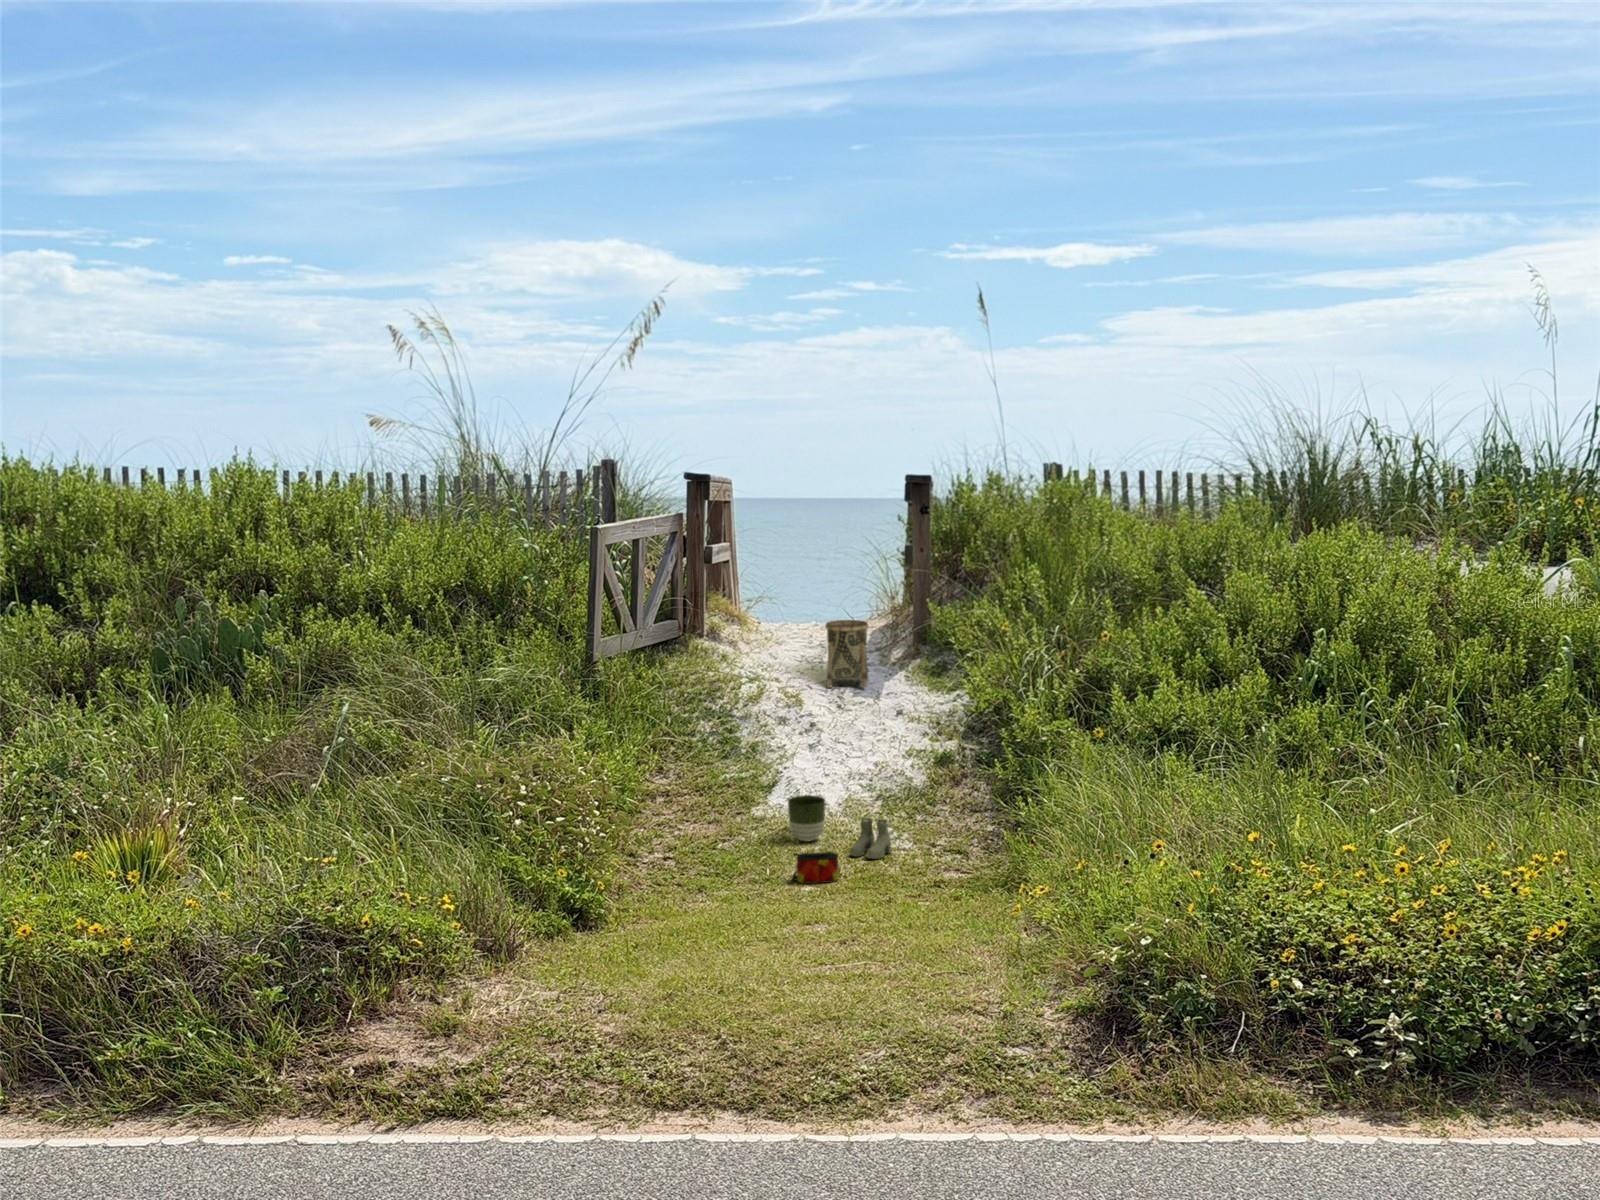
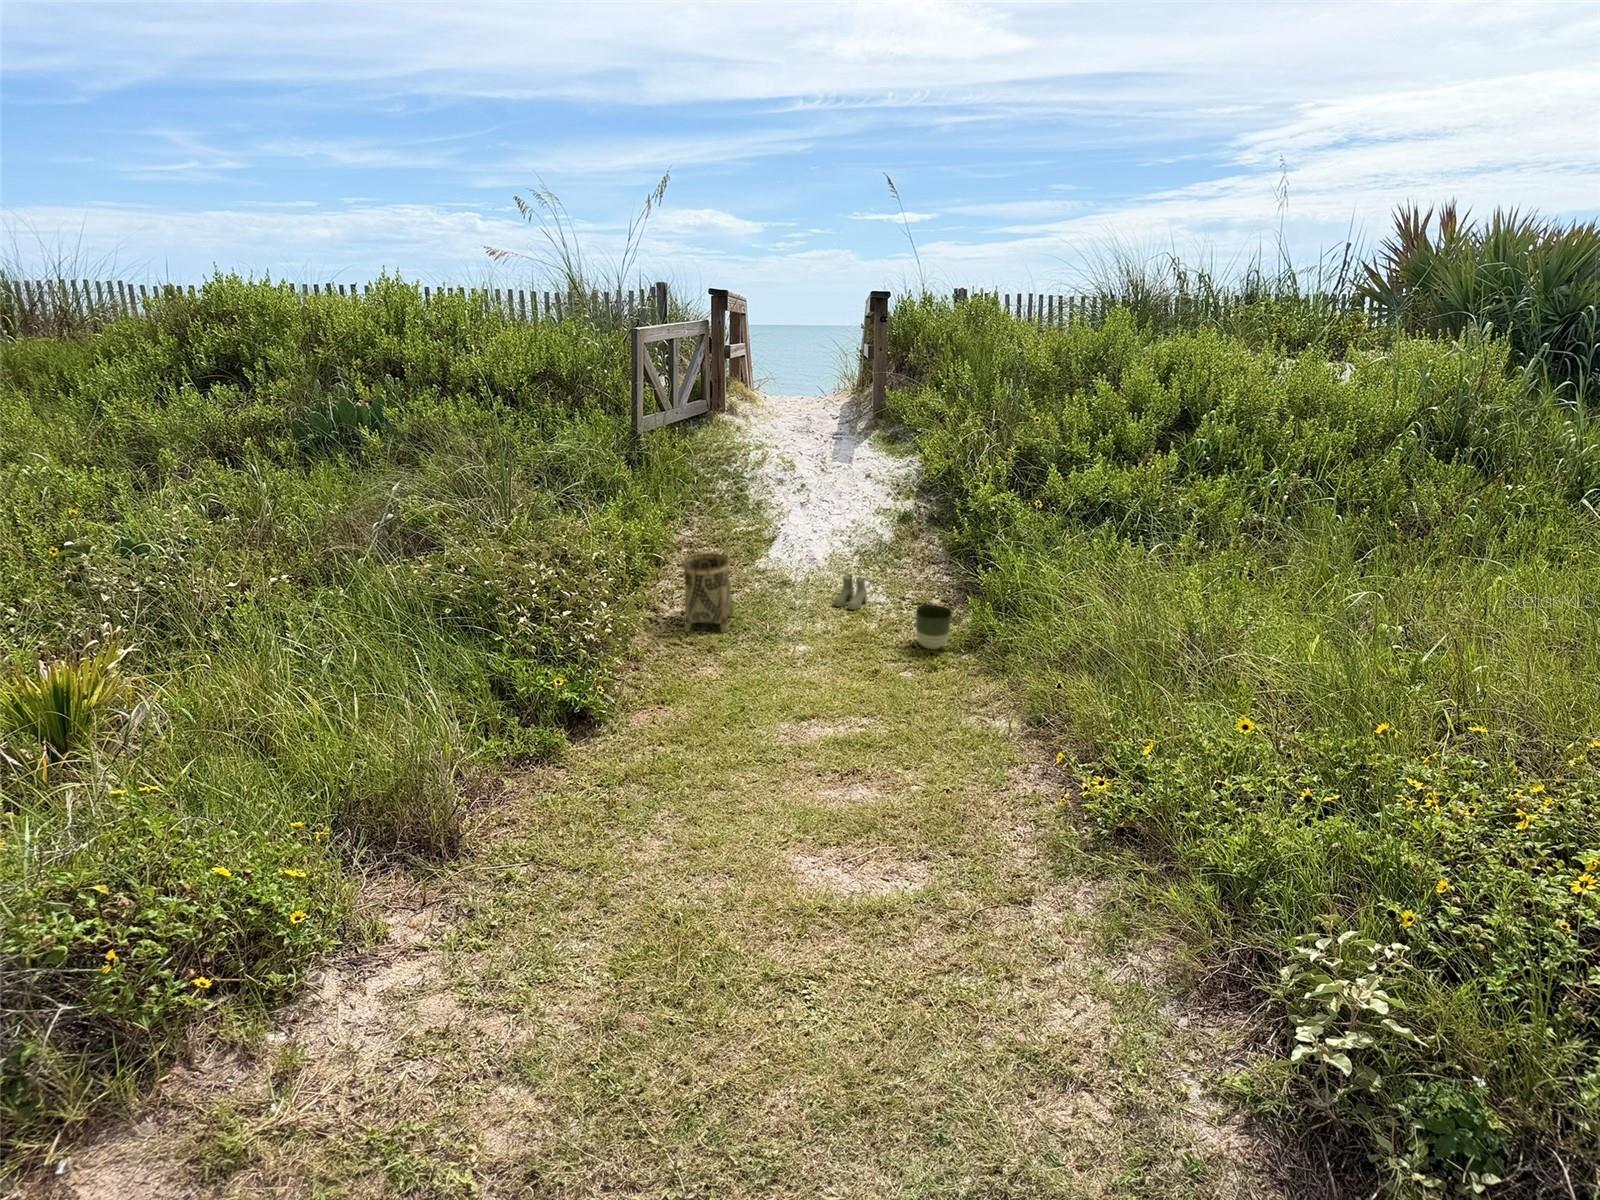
basket: present [825,620,869,688] -> present [682,553,733,633]
planter: present [788,795,825,841] -> present [916,604,952,649]
bag: present [792,852,840,884] -> none [787,610,828,637]

